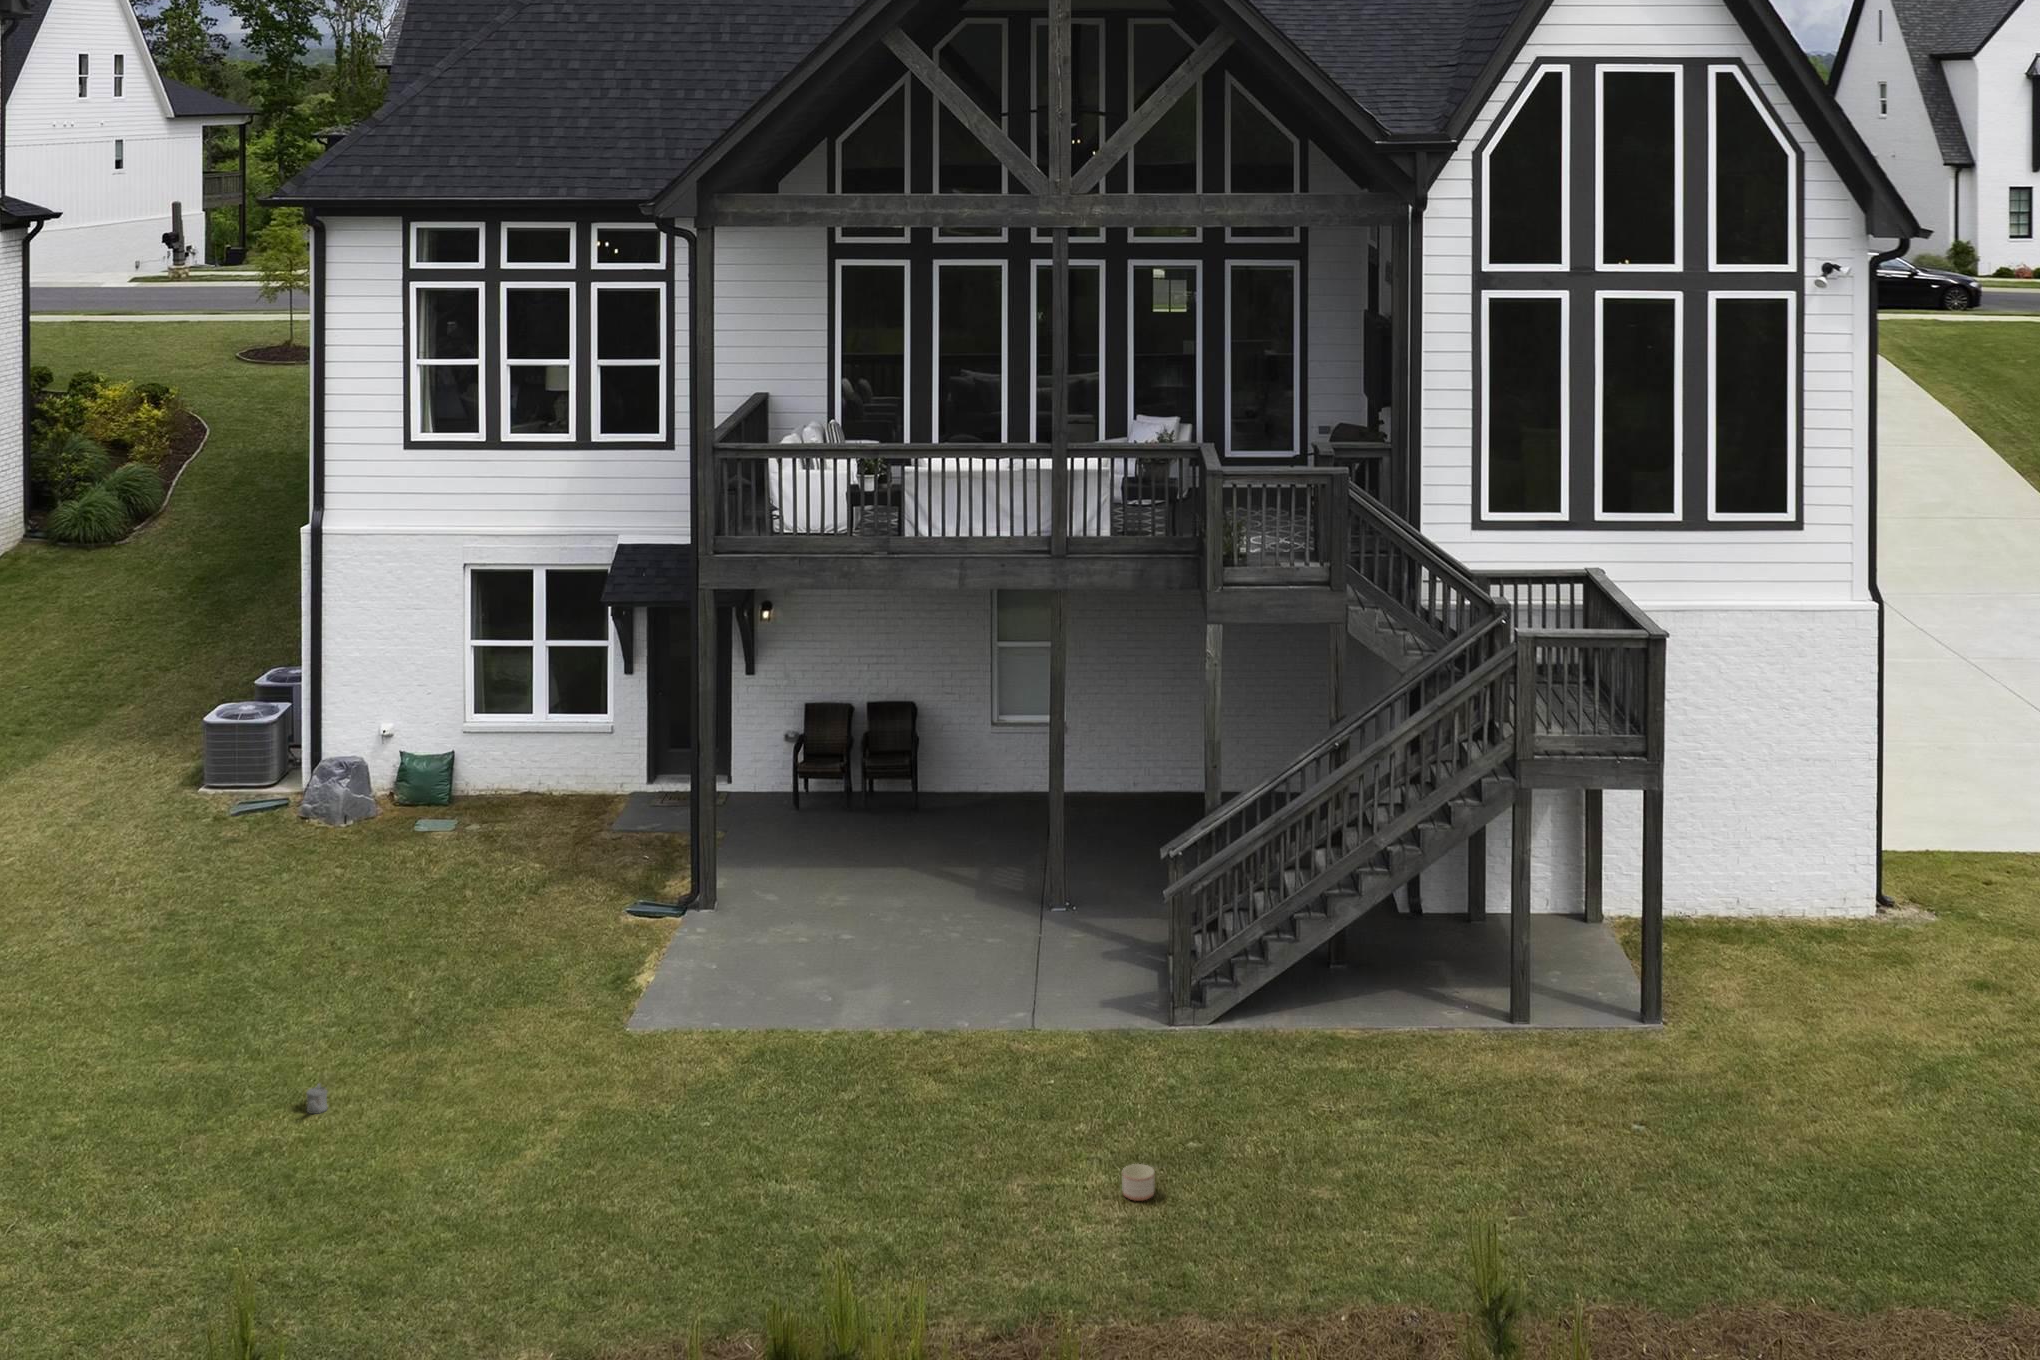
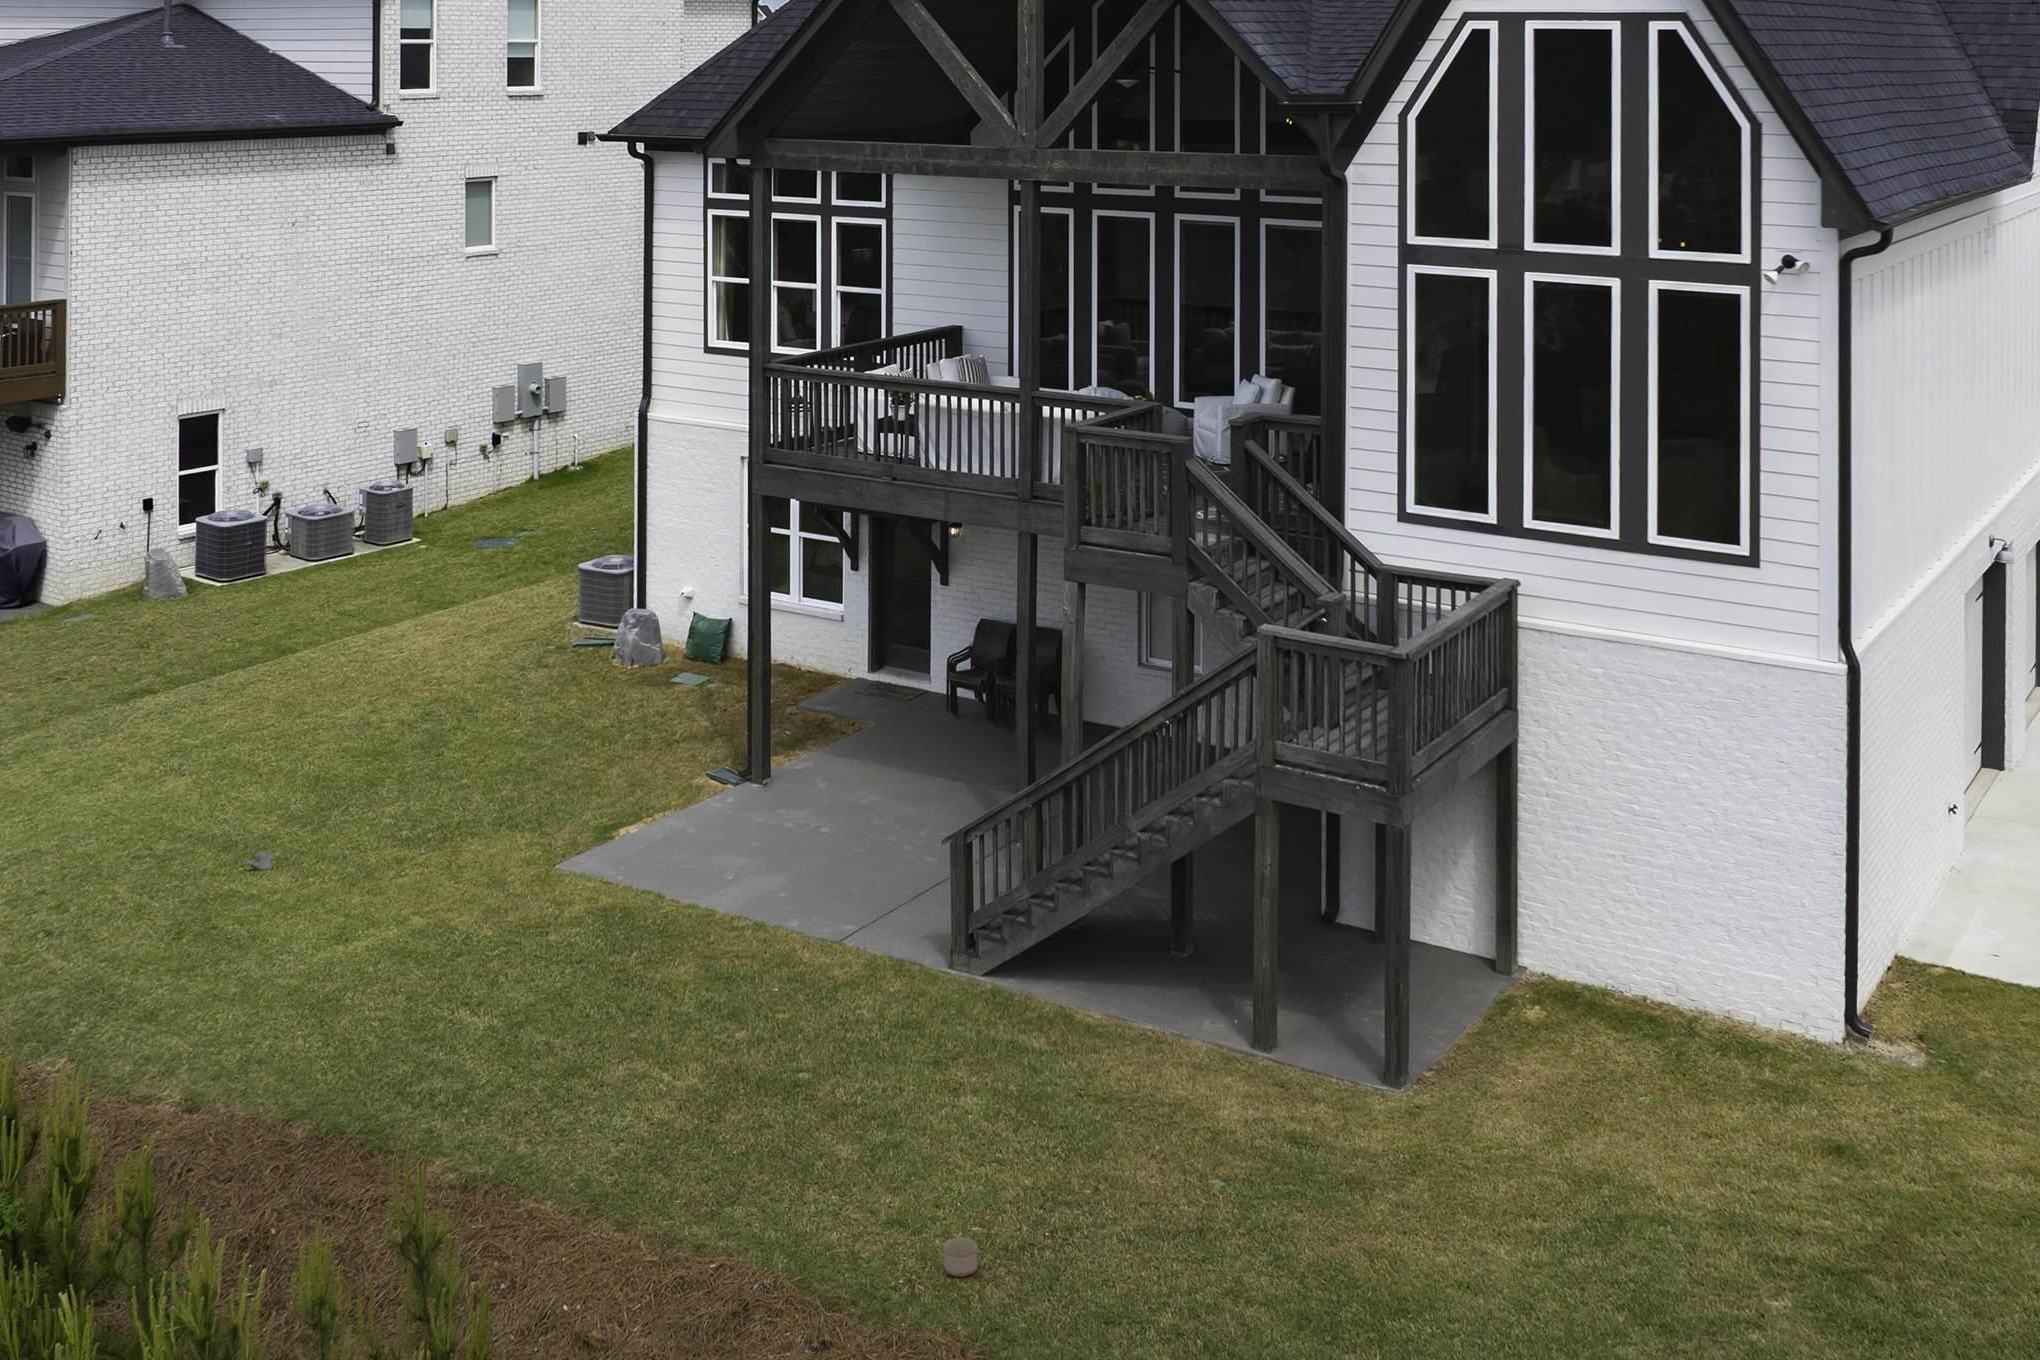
planter: present [1122,1164,1154,1201] -> present [944,1237,977,1277]

